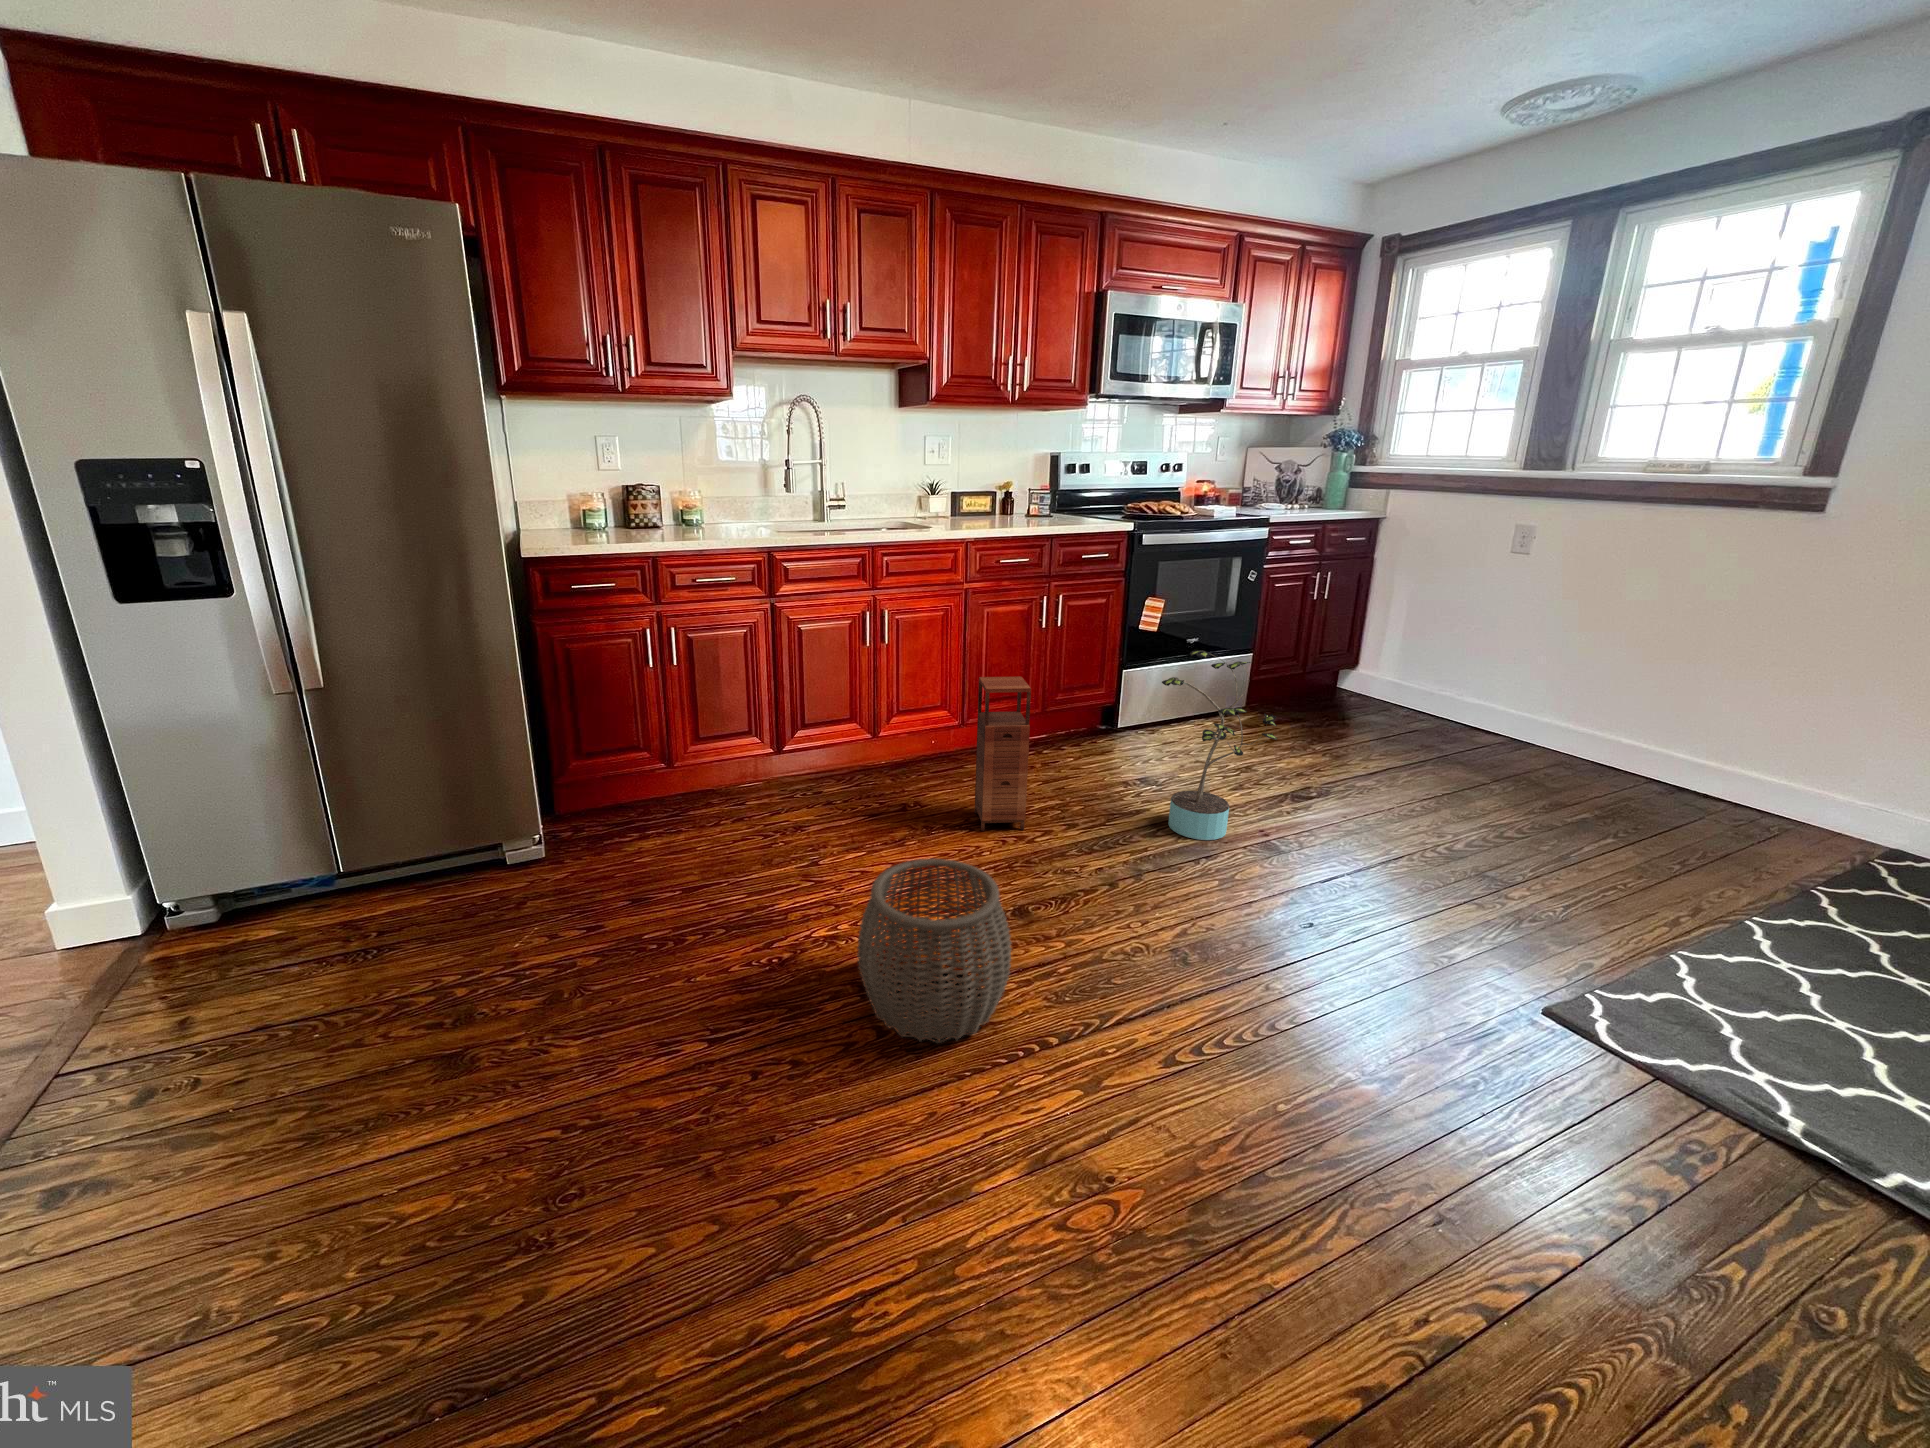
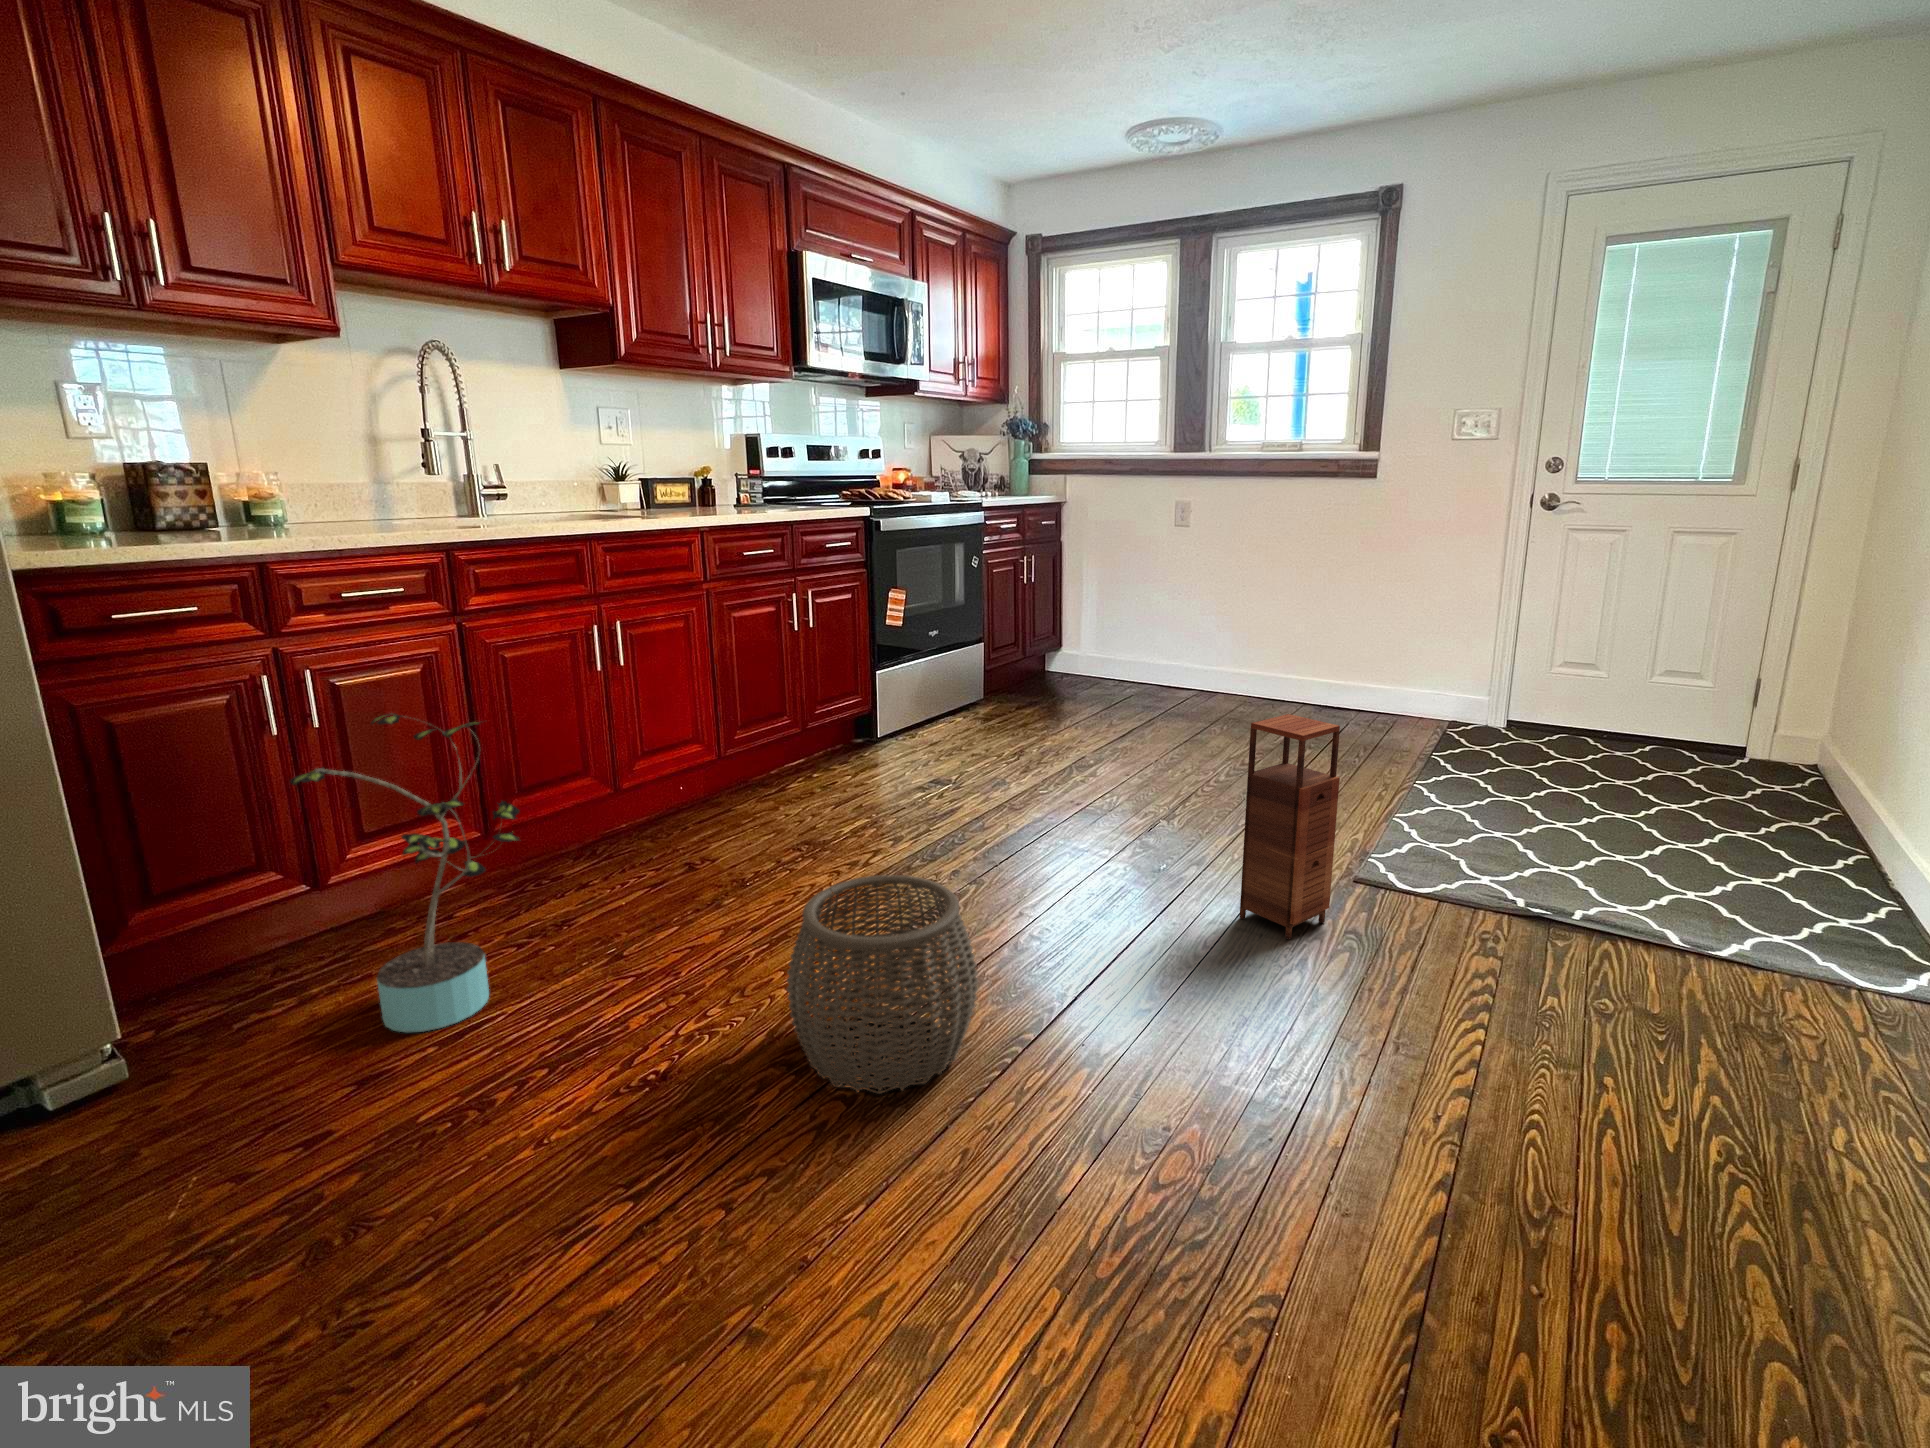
potted plant: present [1162,650,1277,840] -> present [290,713,520,1032]
storage cabinet: present [975,676,1031,831] -> present [1239,714,1340,940]

